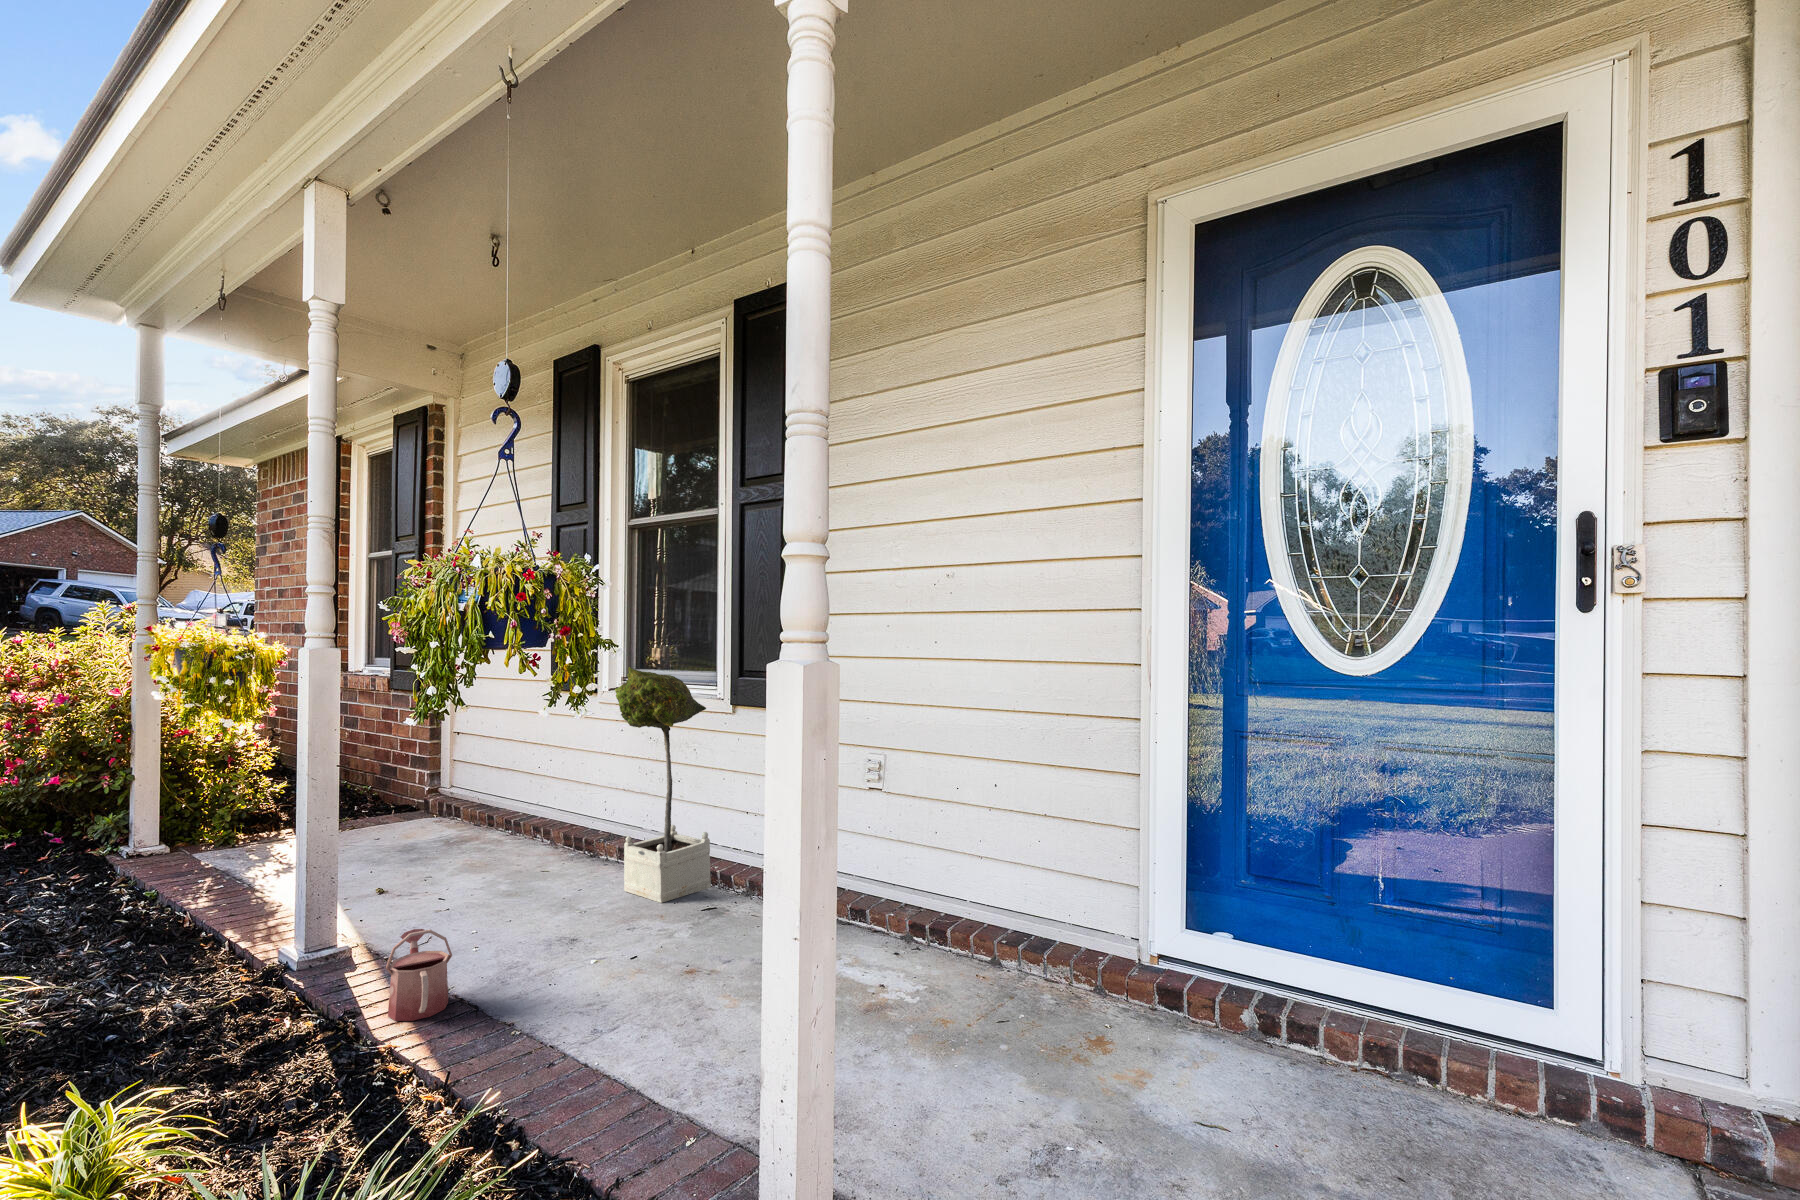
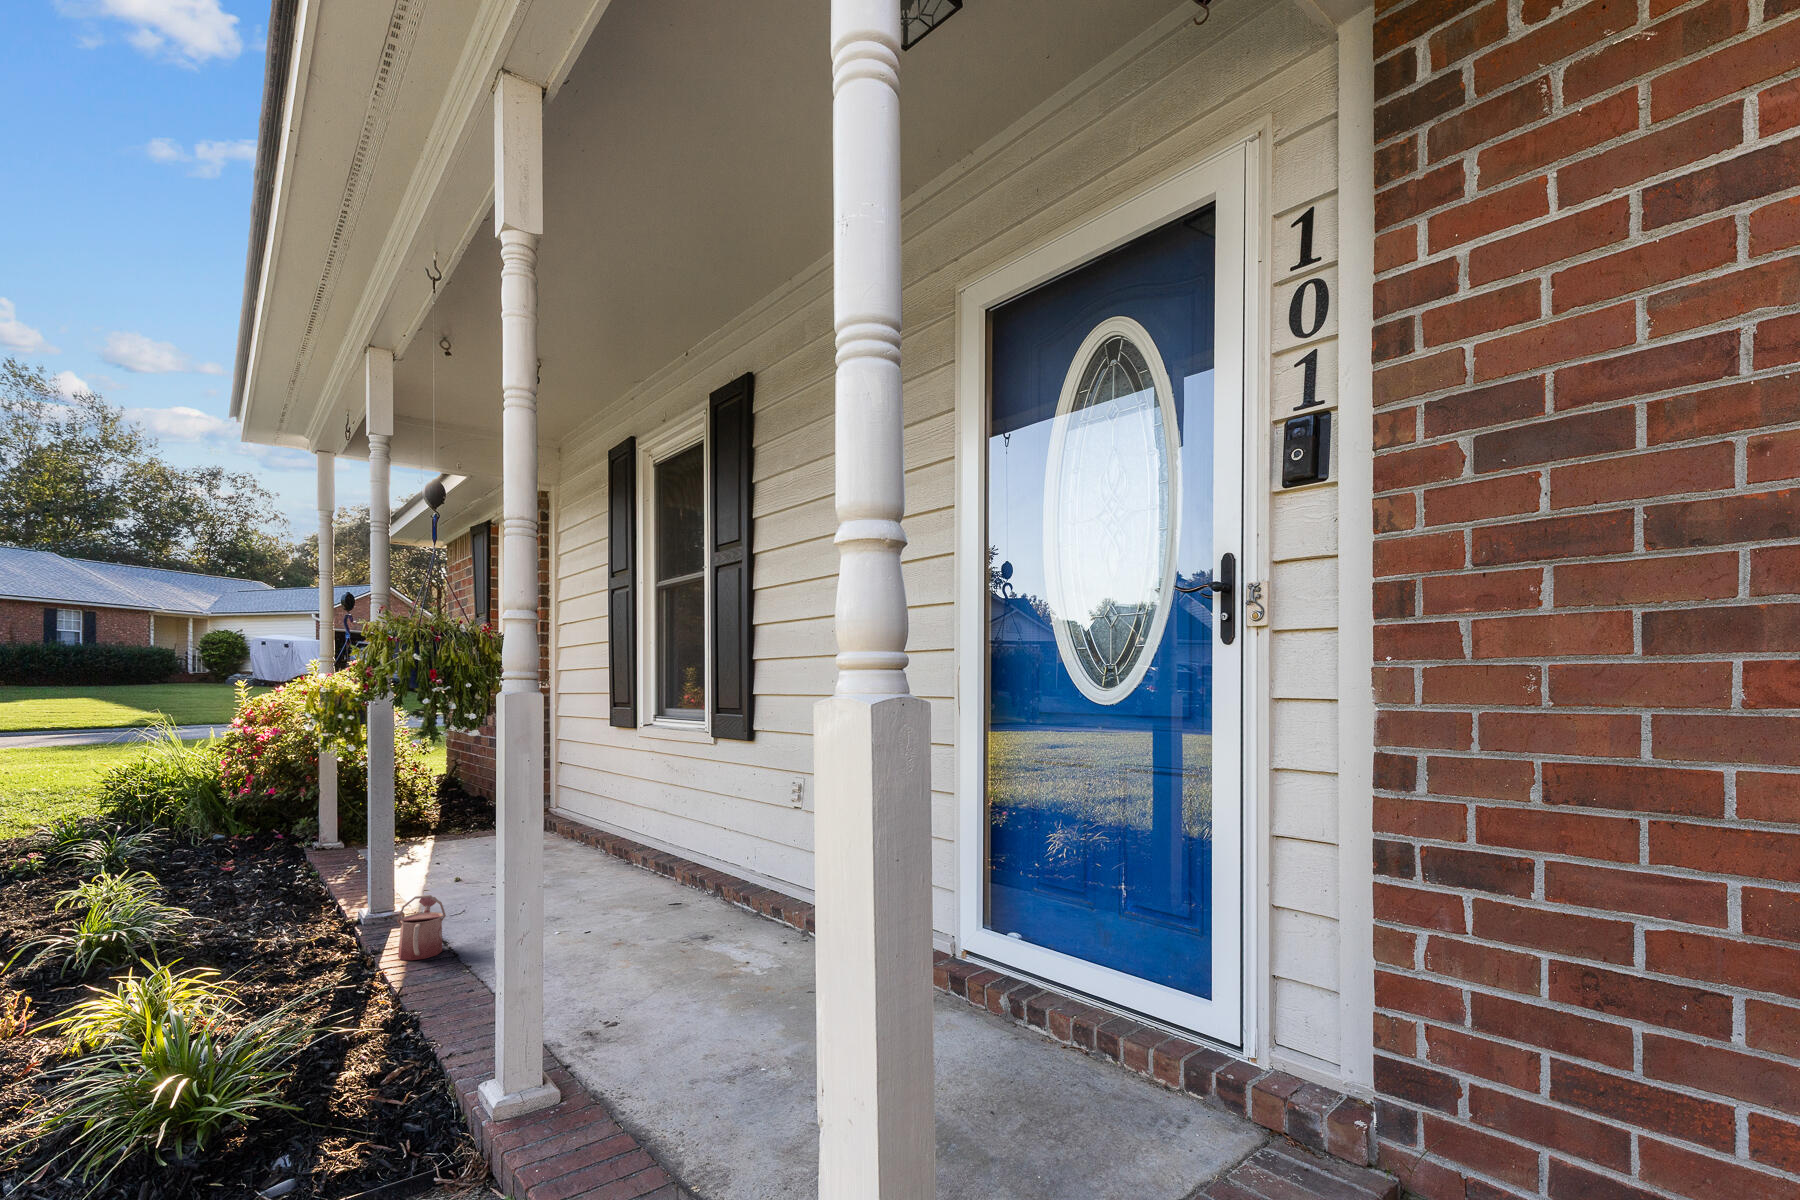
potted tree: present [615,667,711,903] -> none [617,702,696,898]

